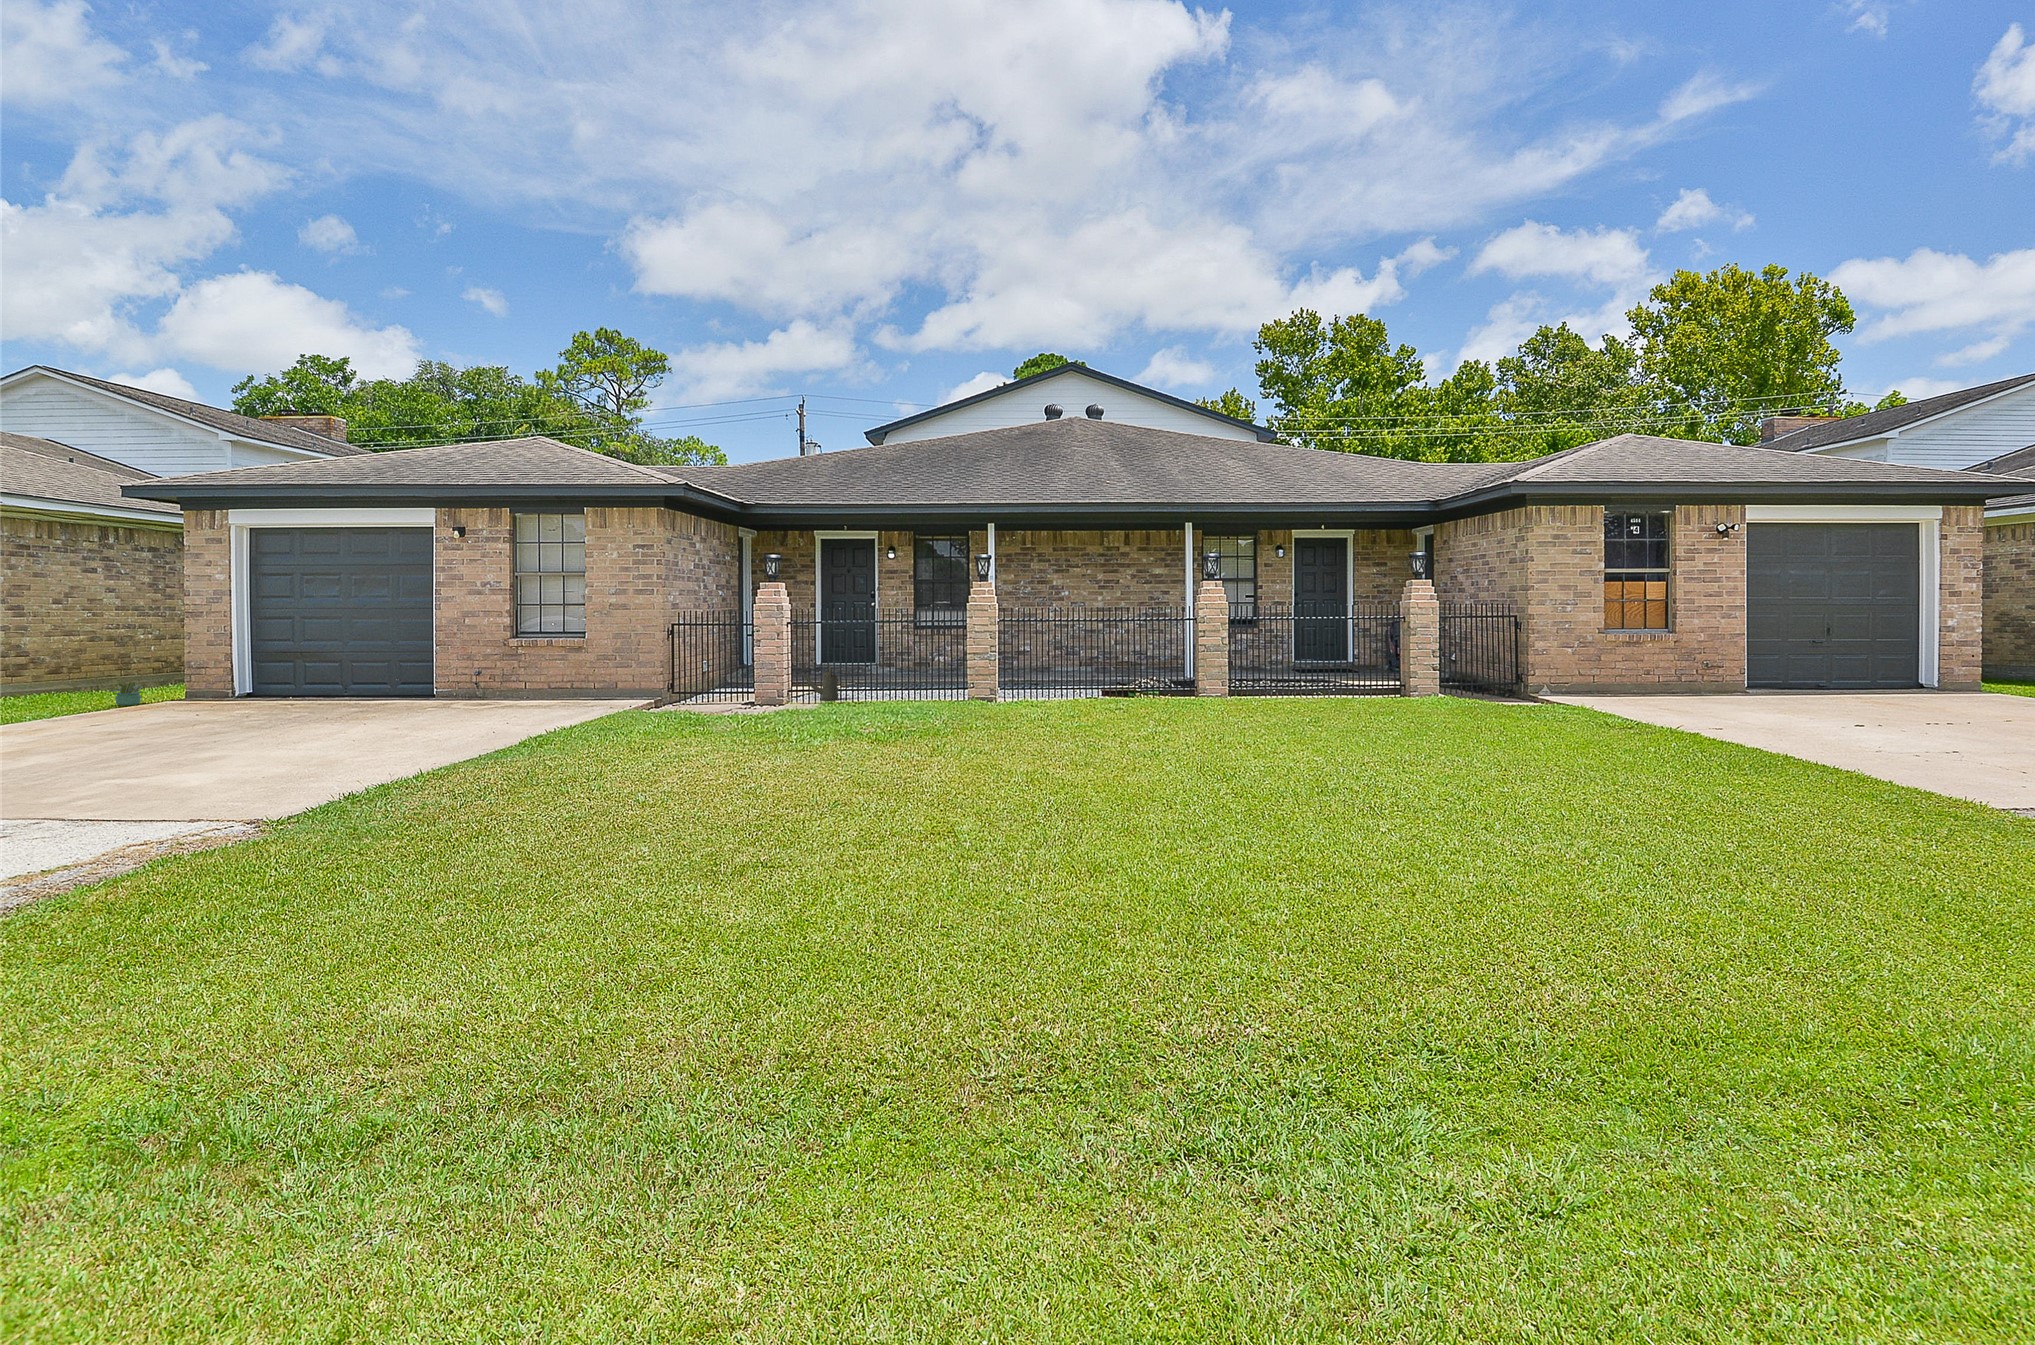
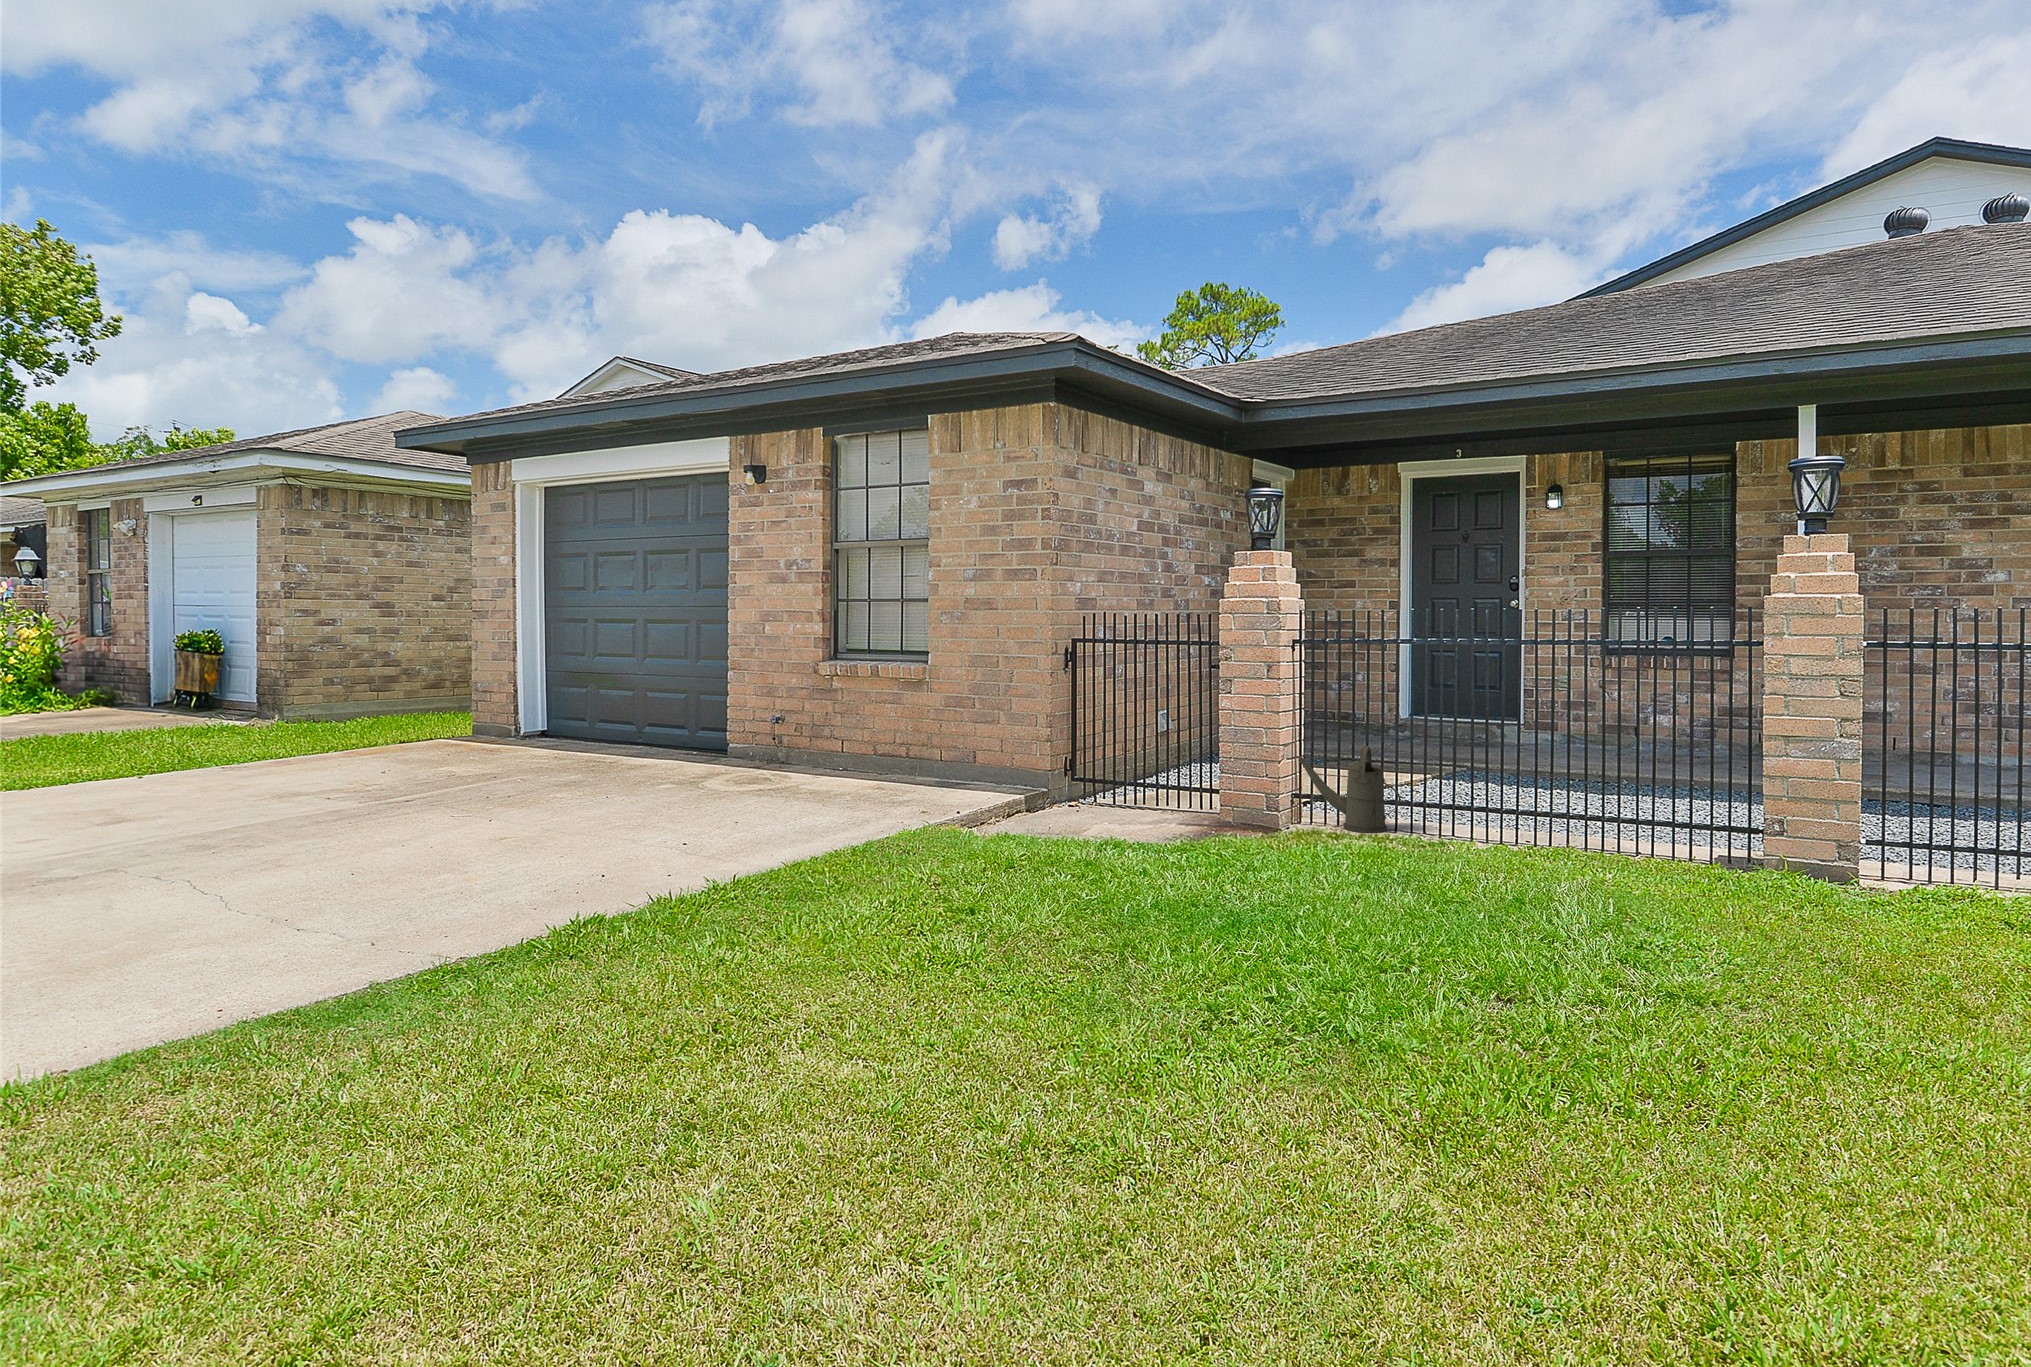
decorative plant: present [108,682,143,705] -> none [437,708,474,739]

